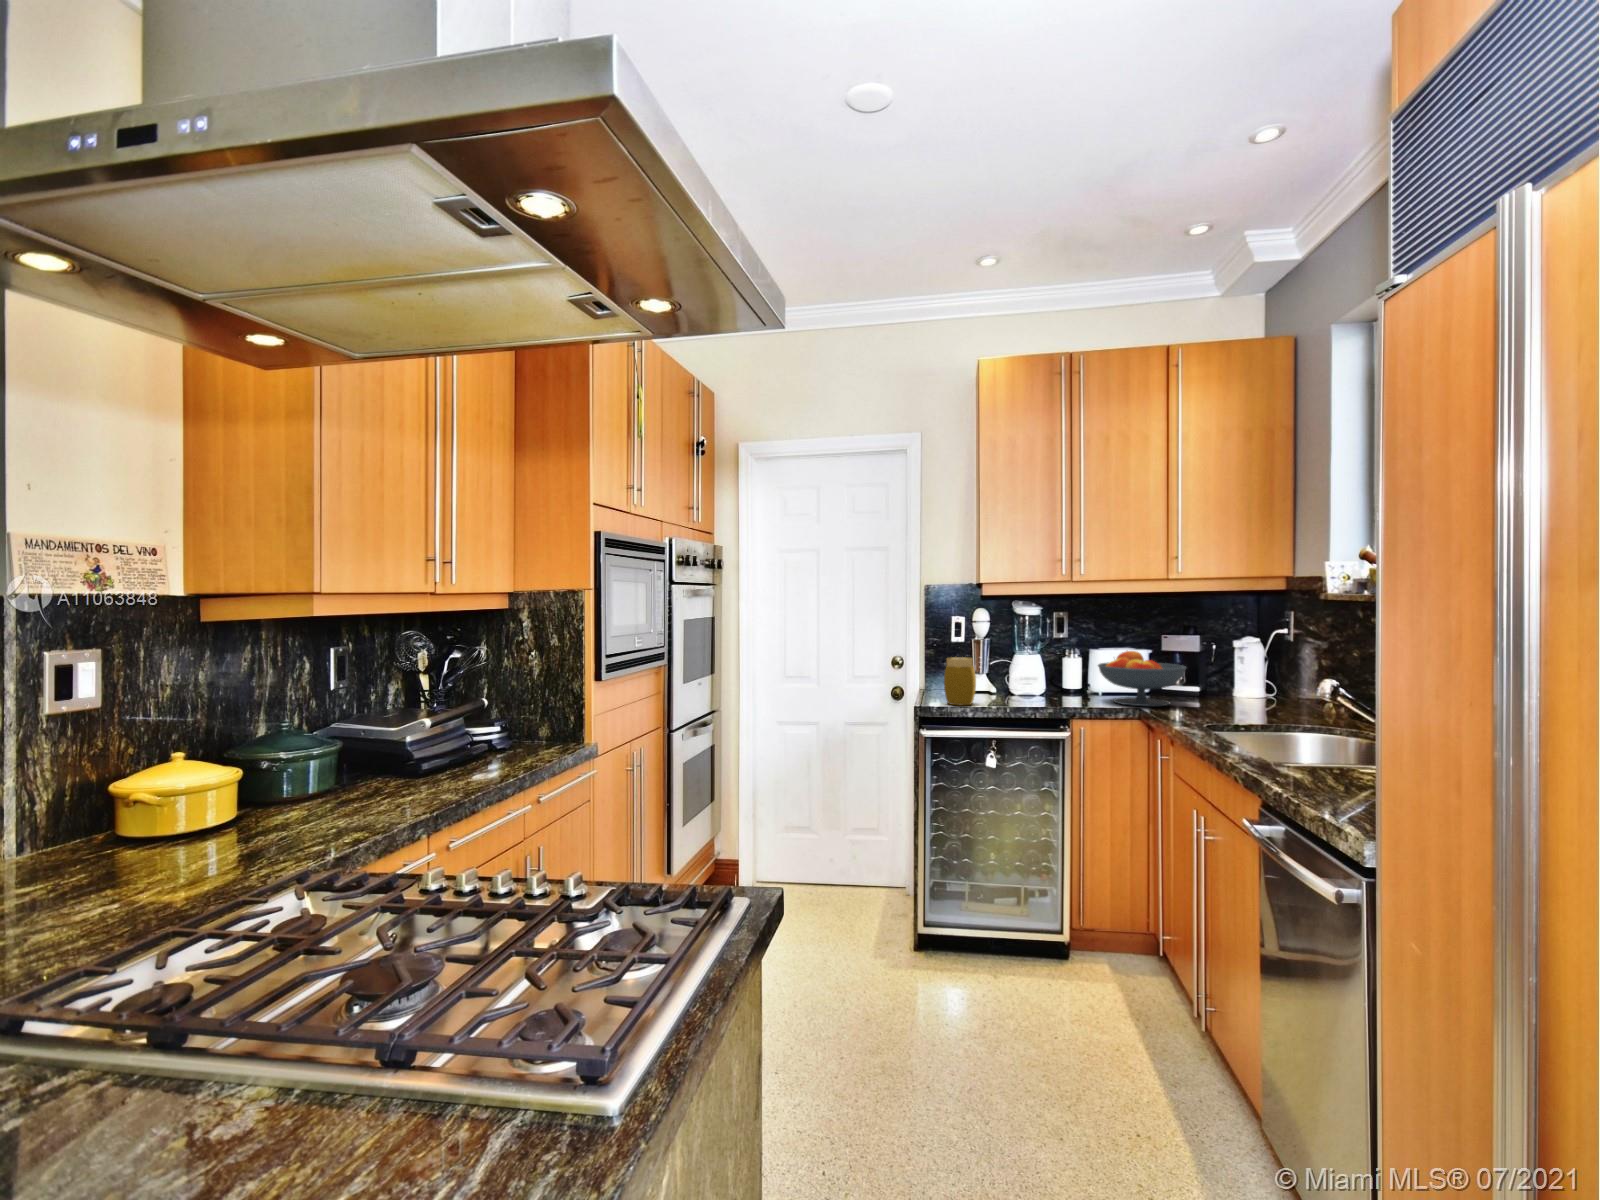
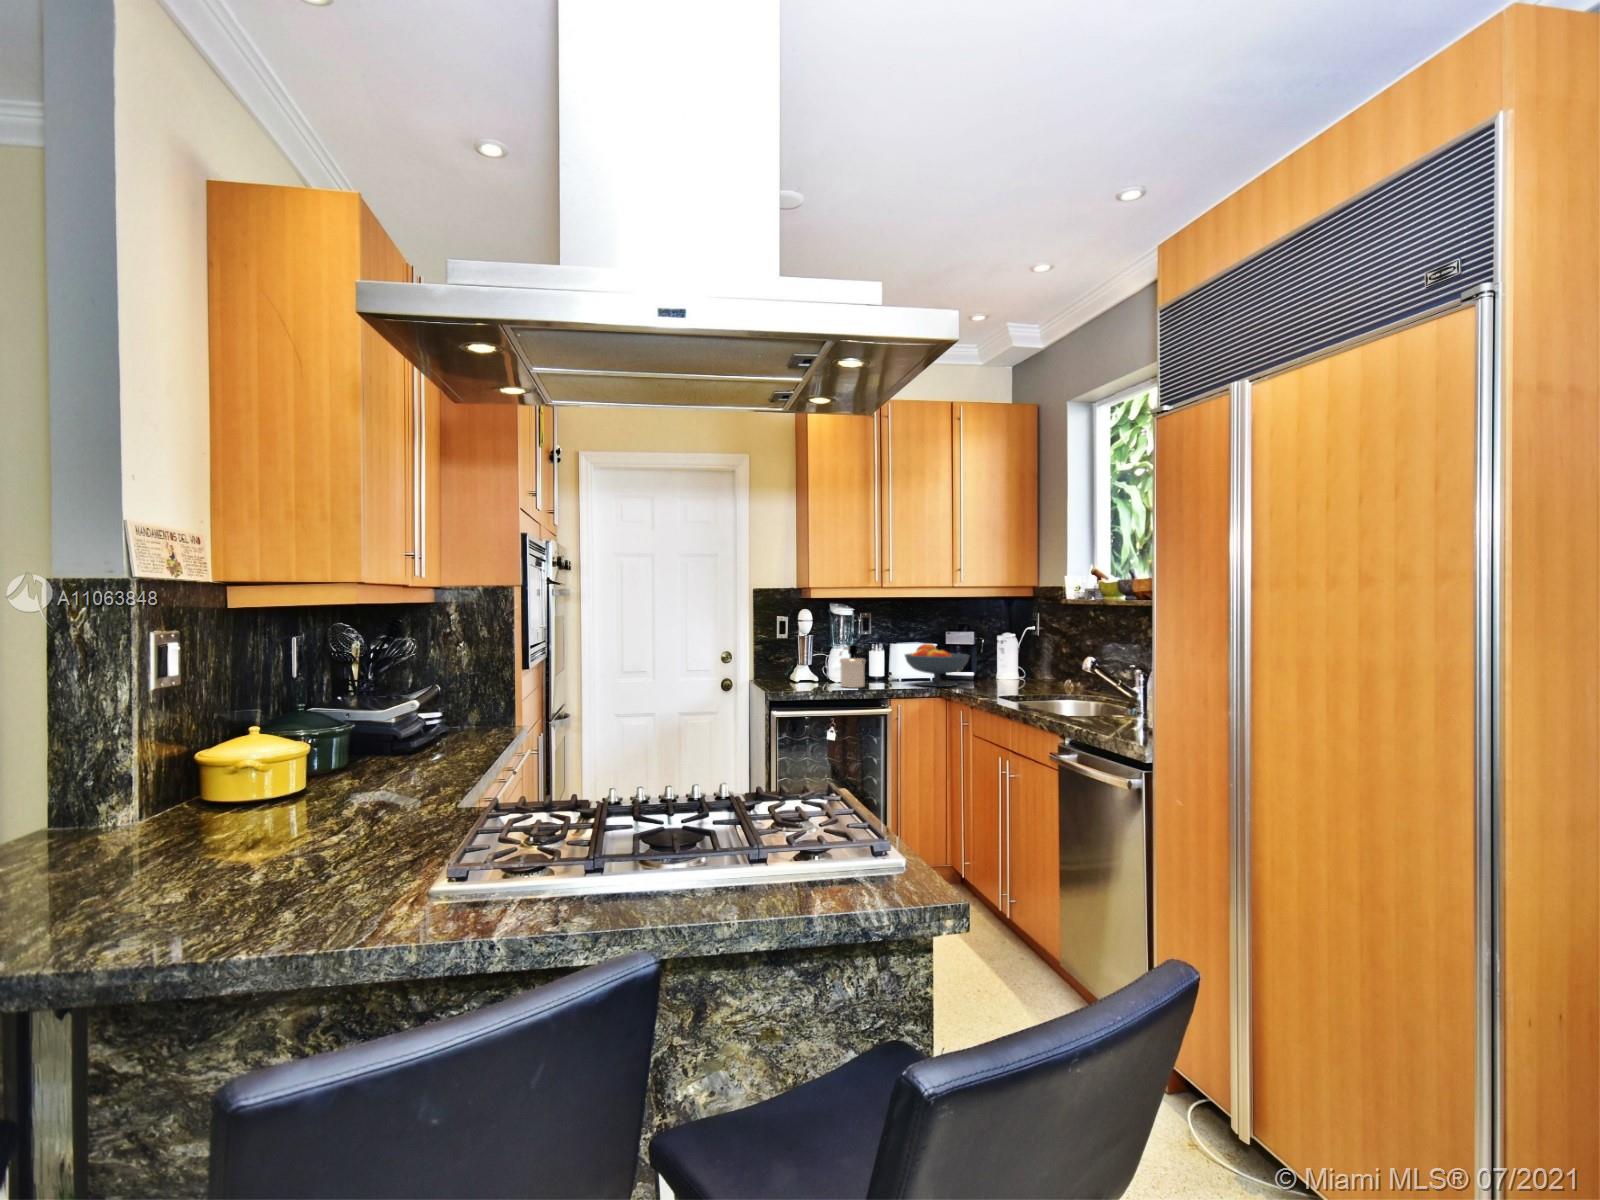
soap dispenser: none [1007,652,1044,704] -> present [840,645,865,688]
jar: present [944,657,976,706] -> none [789,650,813,690]

